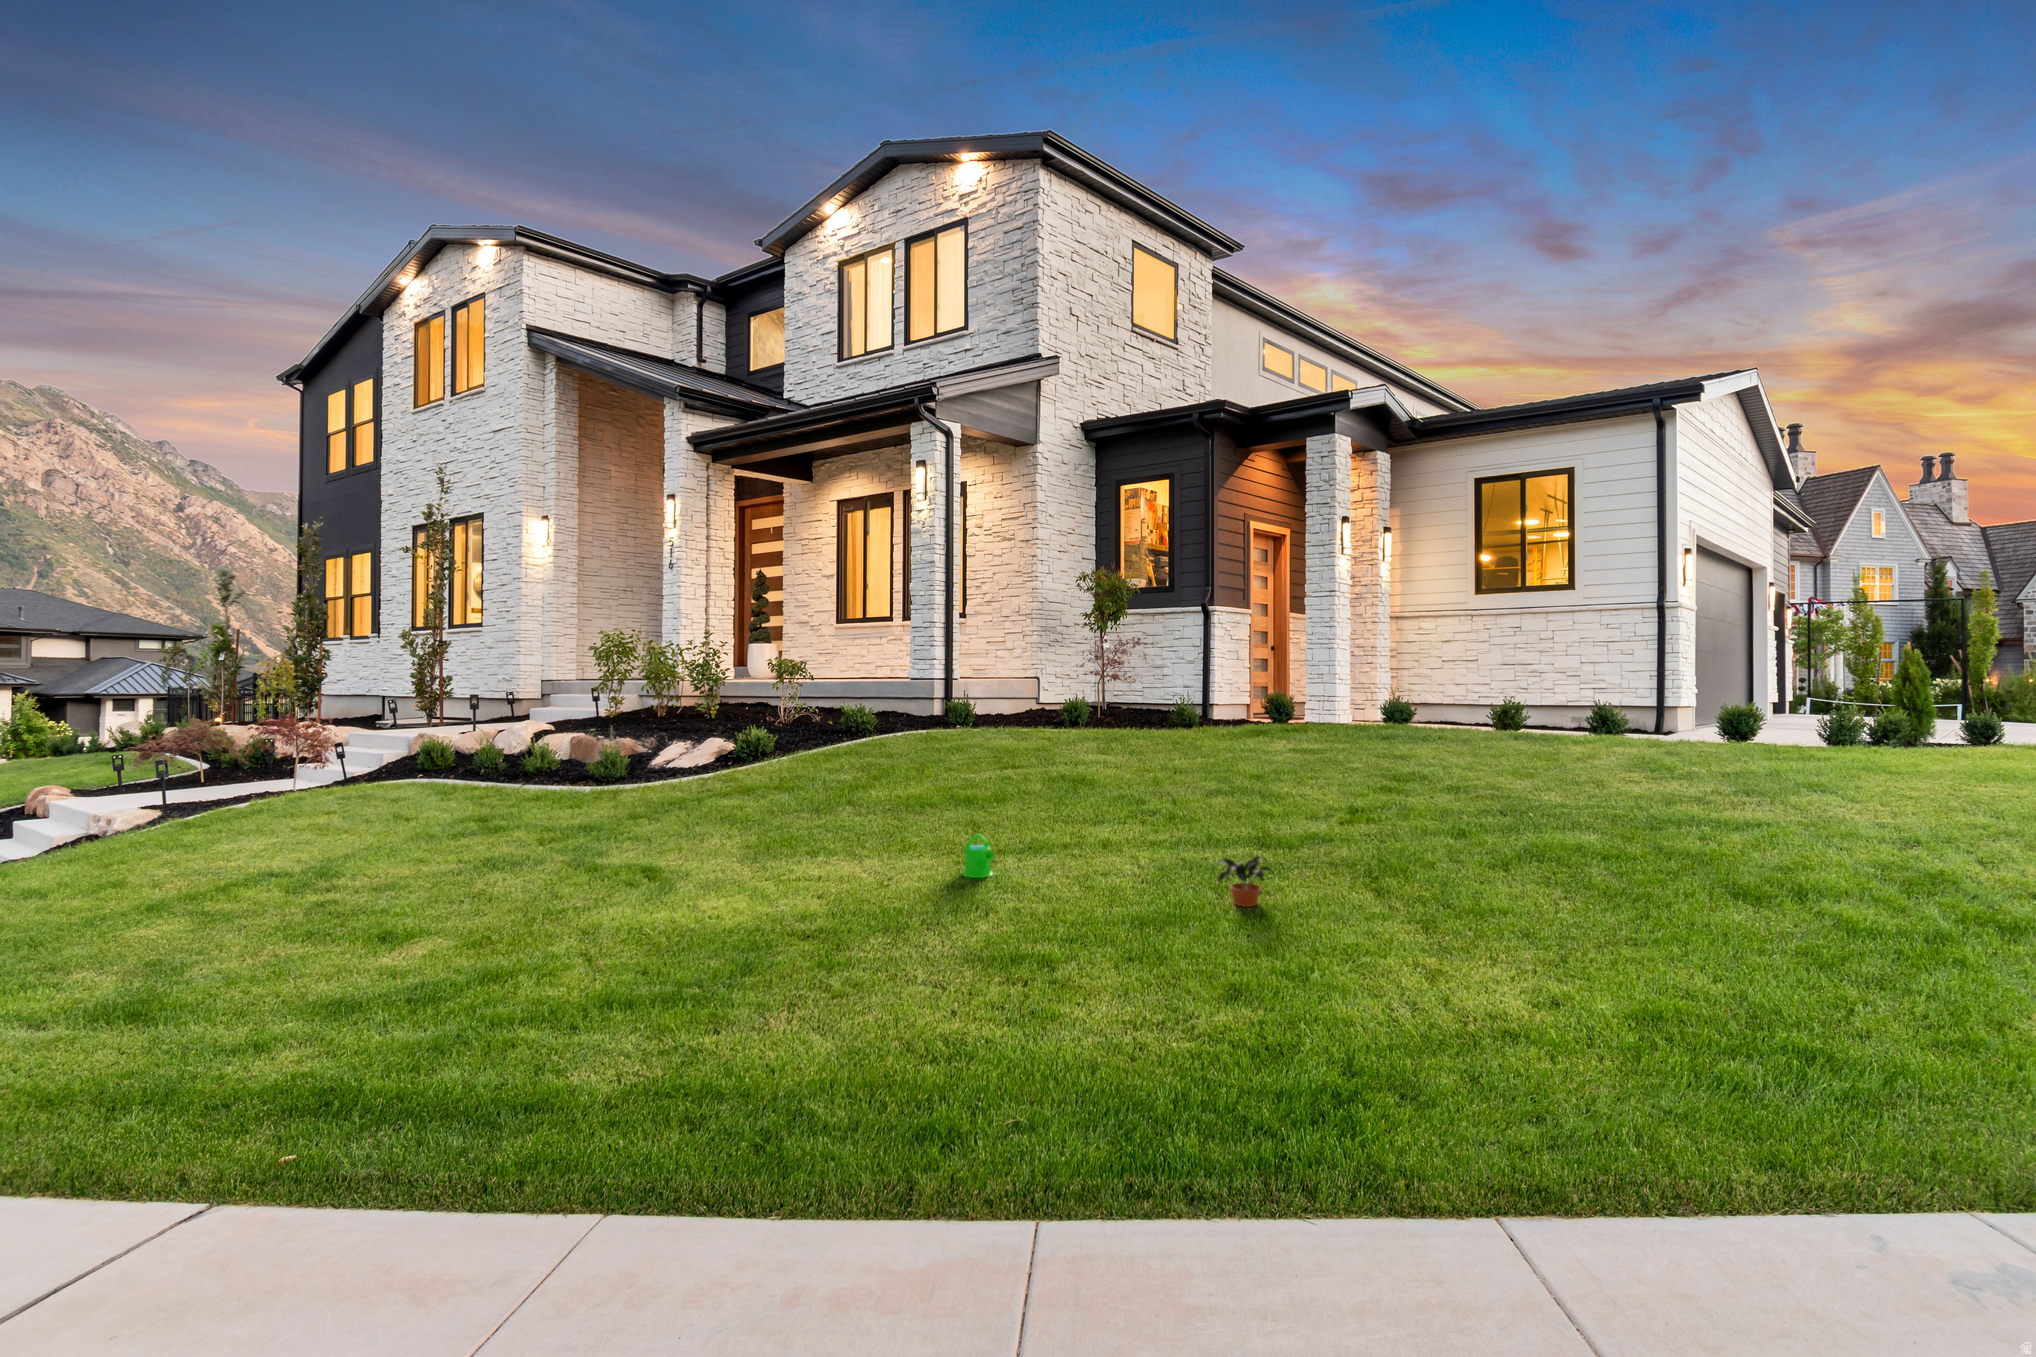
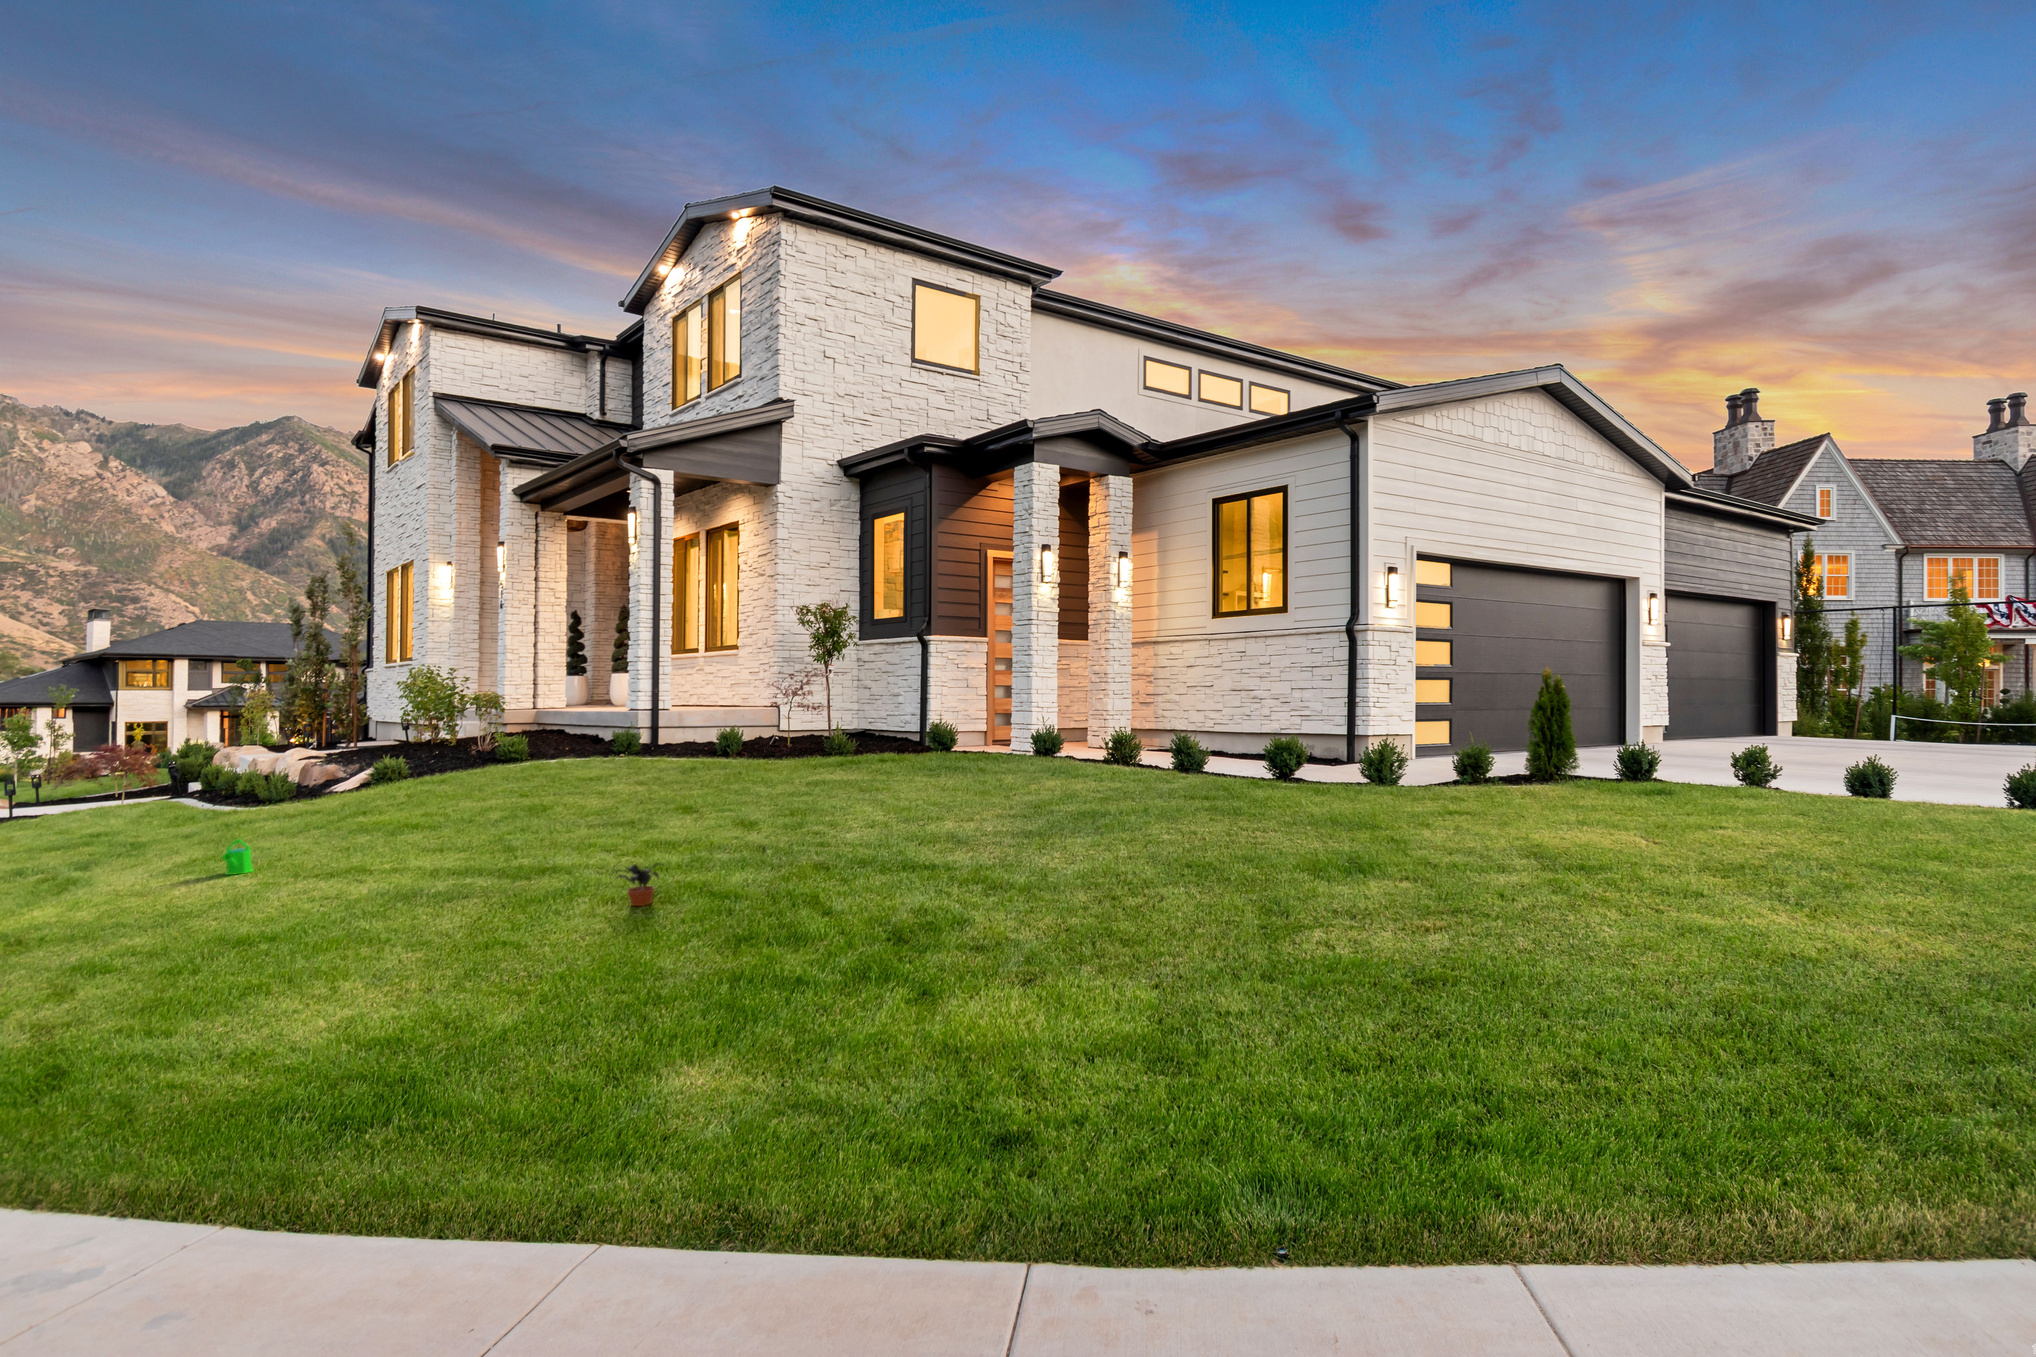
potted plant: present [1218,856,1271,907] -> present [613,863,661,906]

